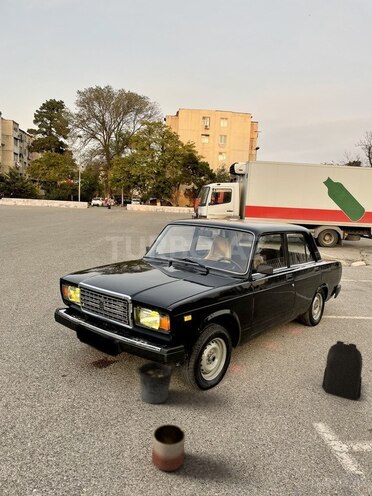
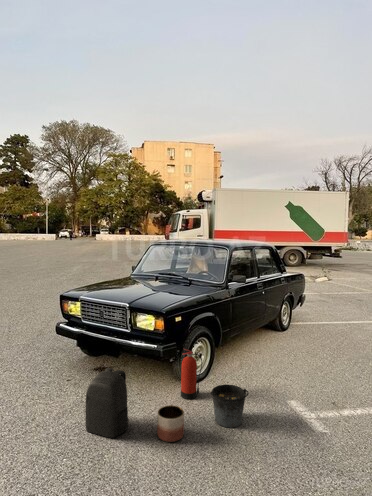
backpack: present [322,341,362,400] -> present [86,368,128,438]
fire extinguisher: none [187,352,214,411] -> present [181,349,202,399]
bucket: present [136,362,175,404] -> present [211,384,248,428]

